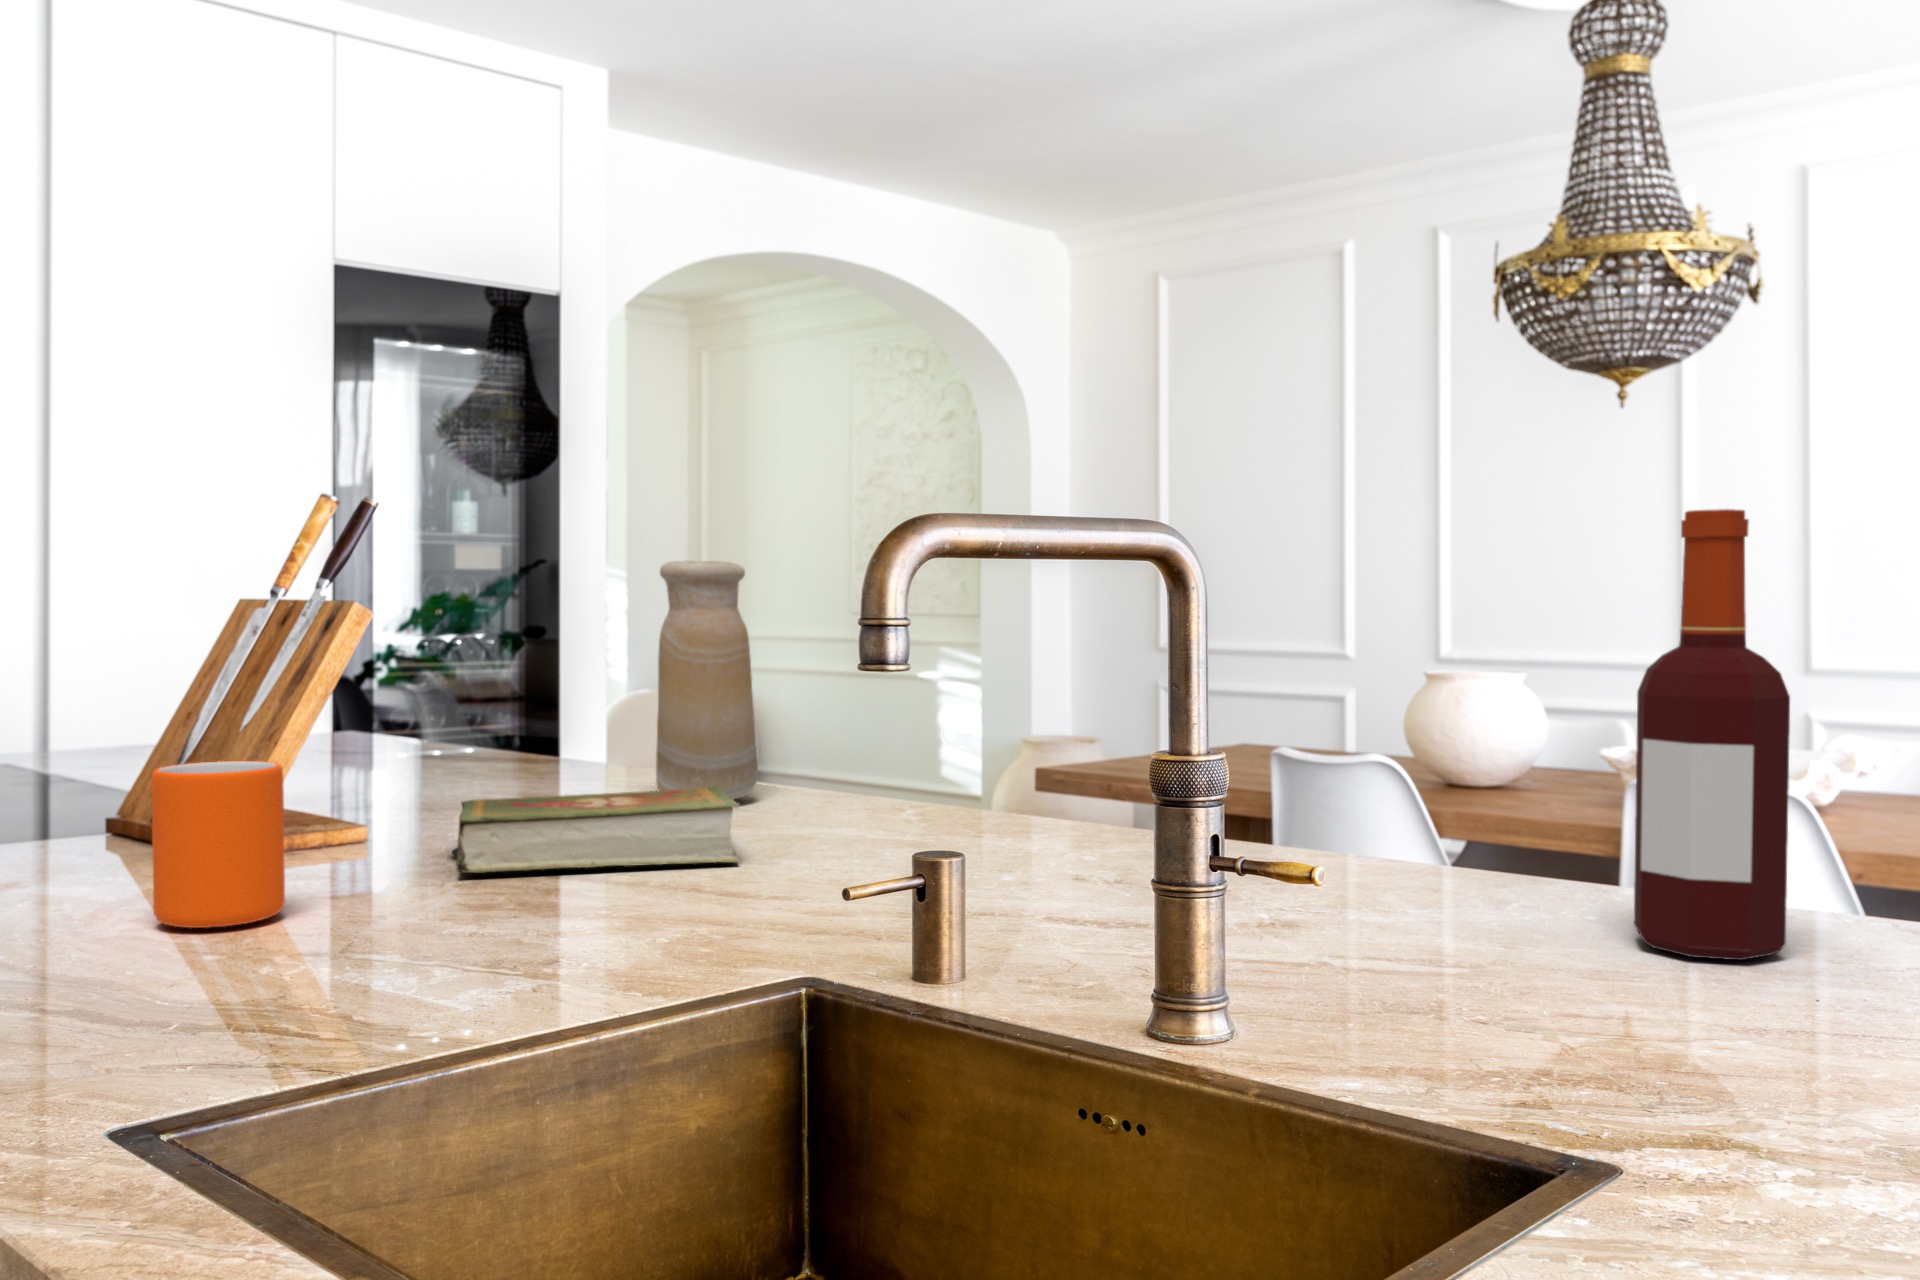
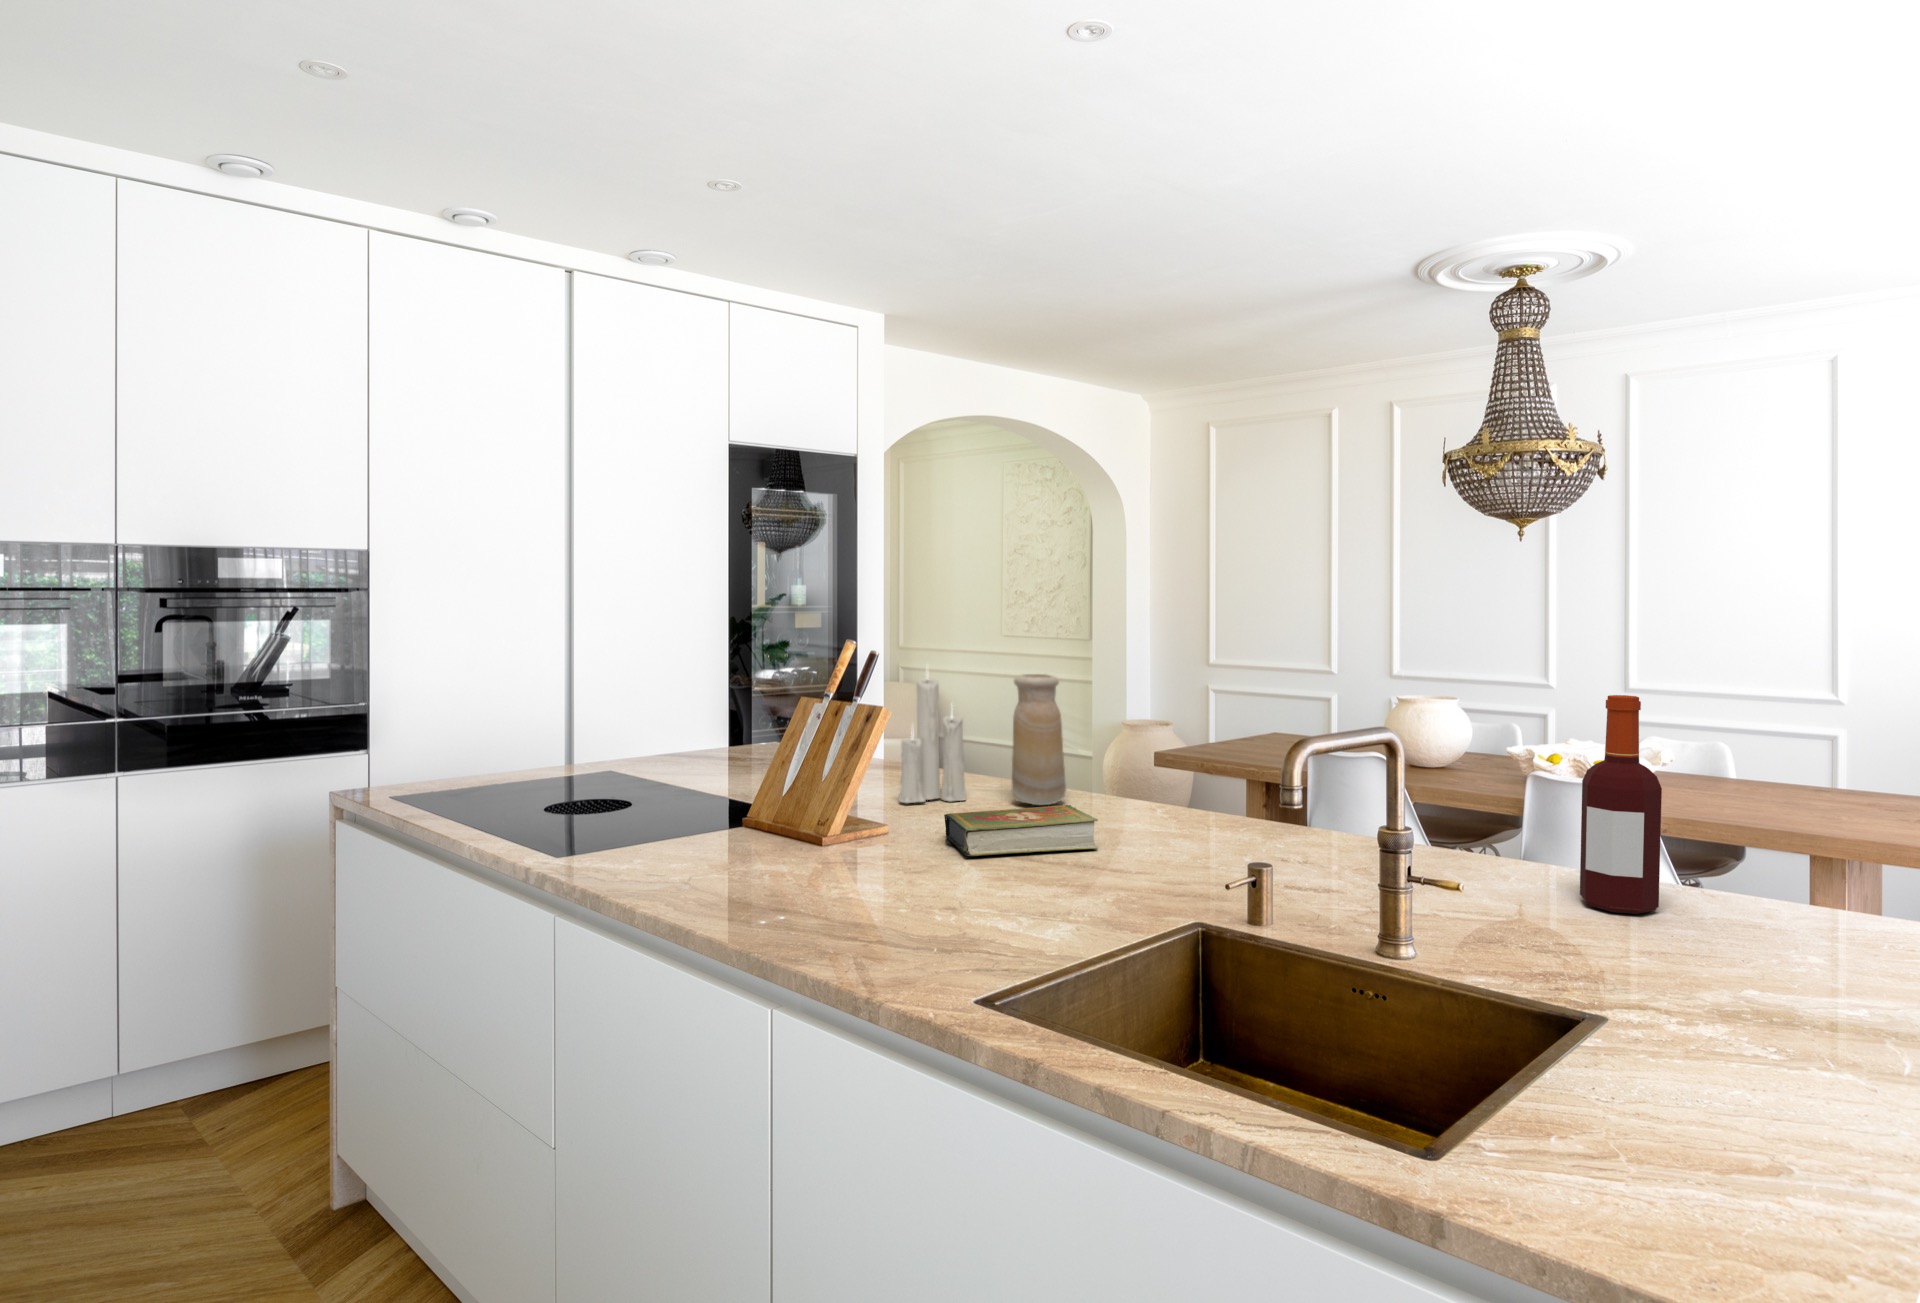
candle: none [446,527,580,800] -> present [899,672,966,803]
mug: present [152,761,285,928] -> none [851,807,908,890]

